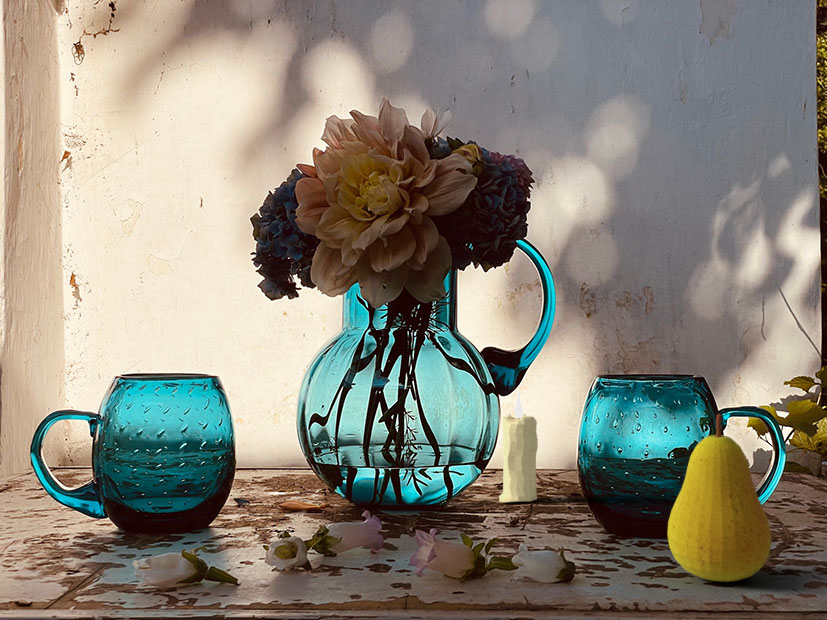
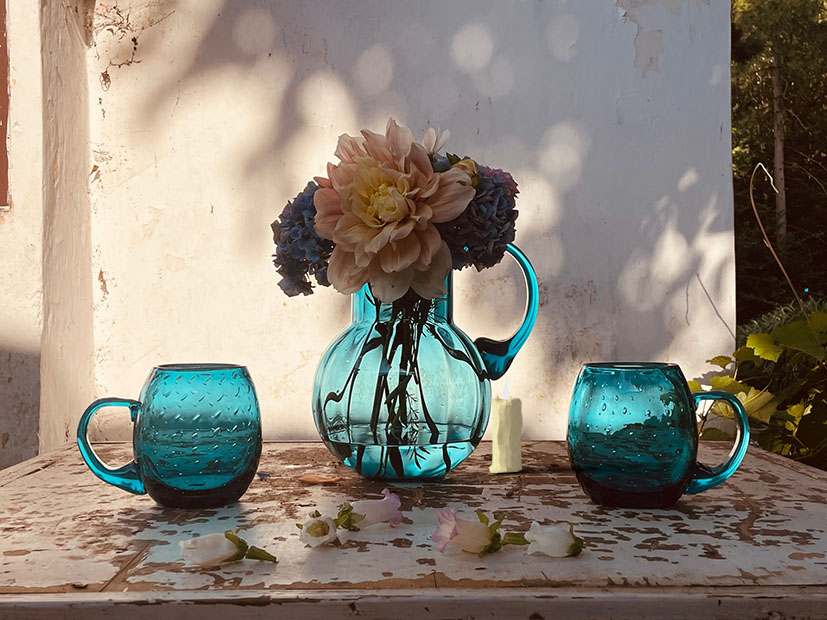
fruit: present [668,414,771,582] -> none [660,400,755,551]

